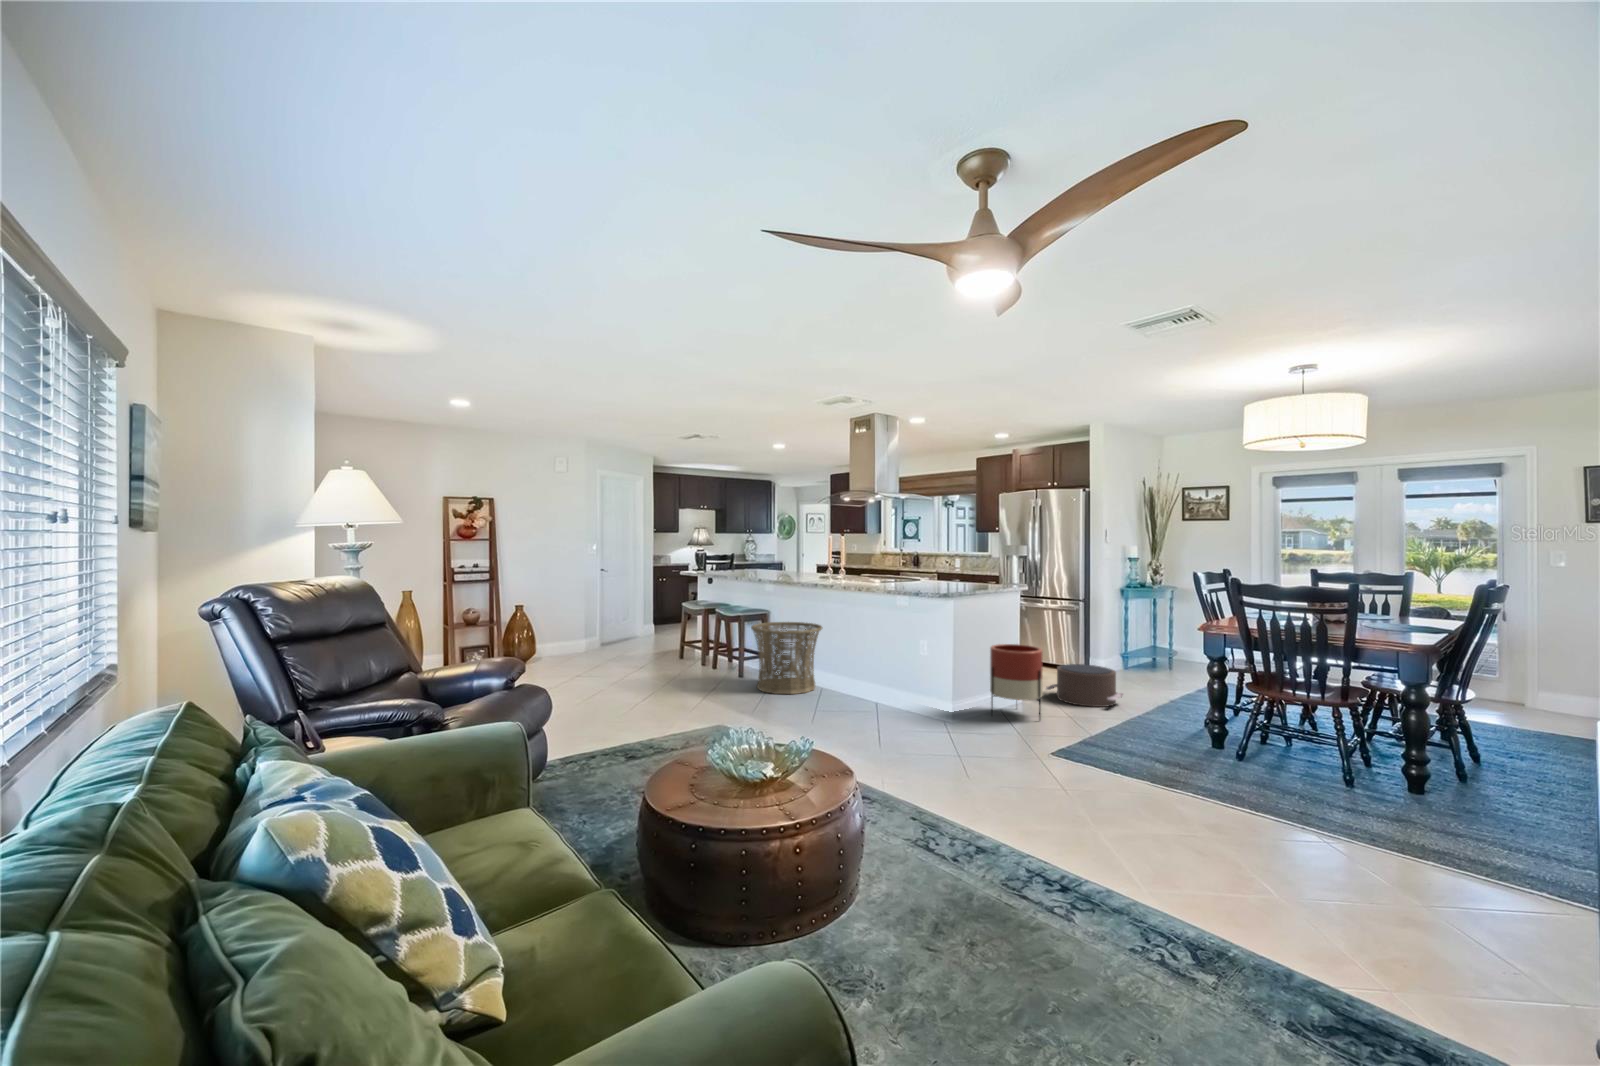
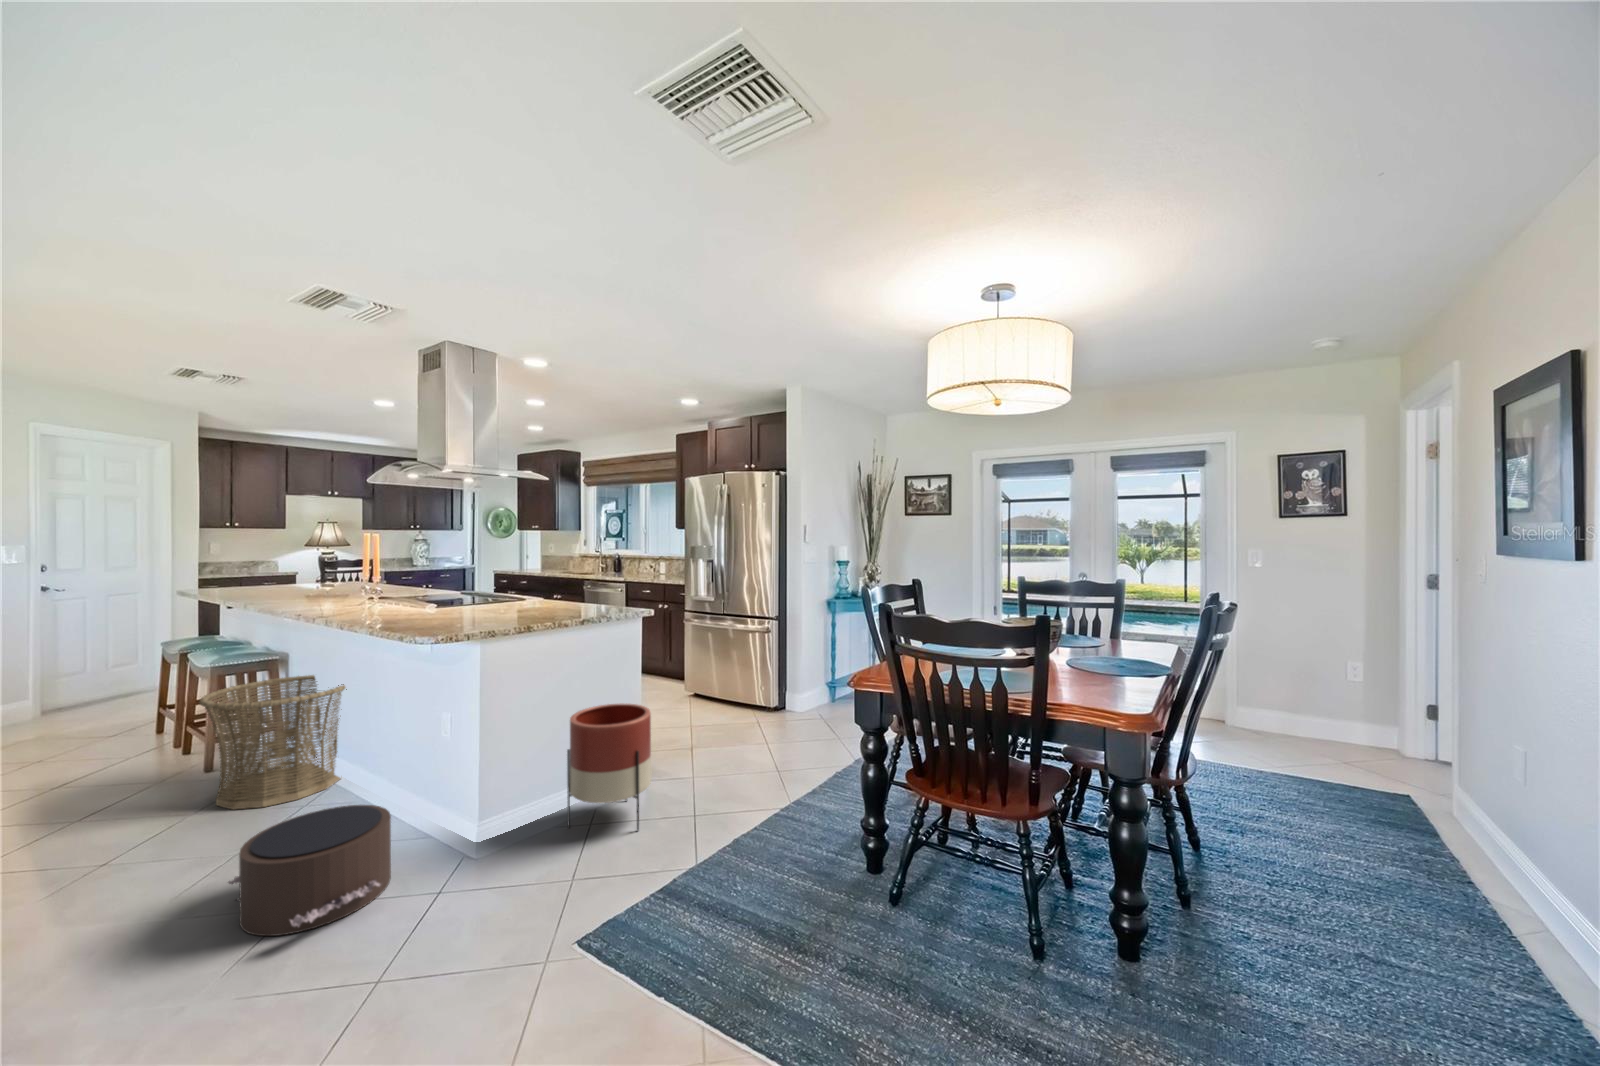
pouf: present [1046,664,1123,707] -> present [228,805,391,936]

